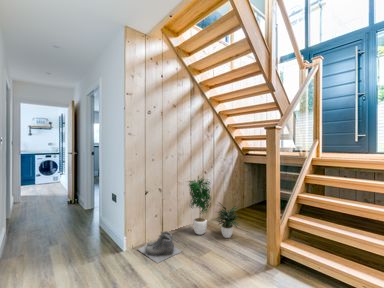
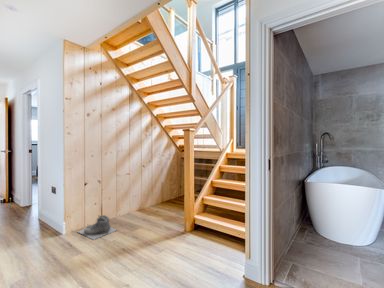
potted plant: present [189,176,239,238] -> none [125,168,169,218]

